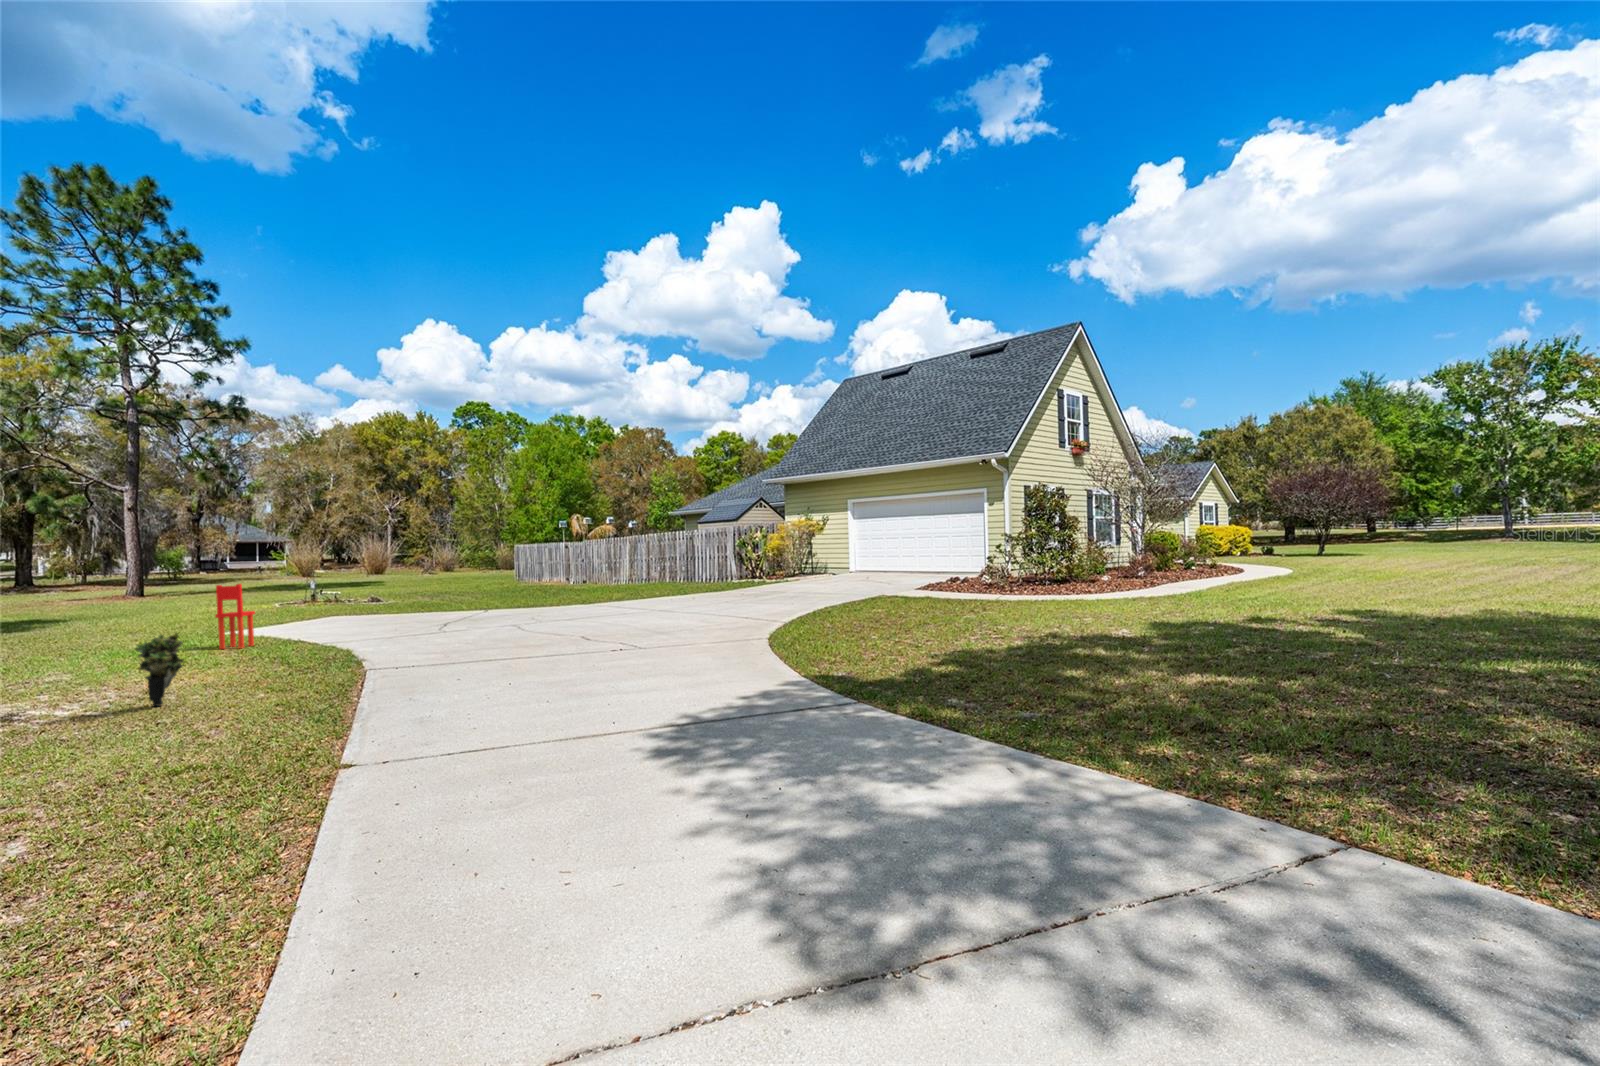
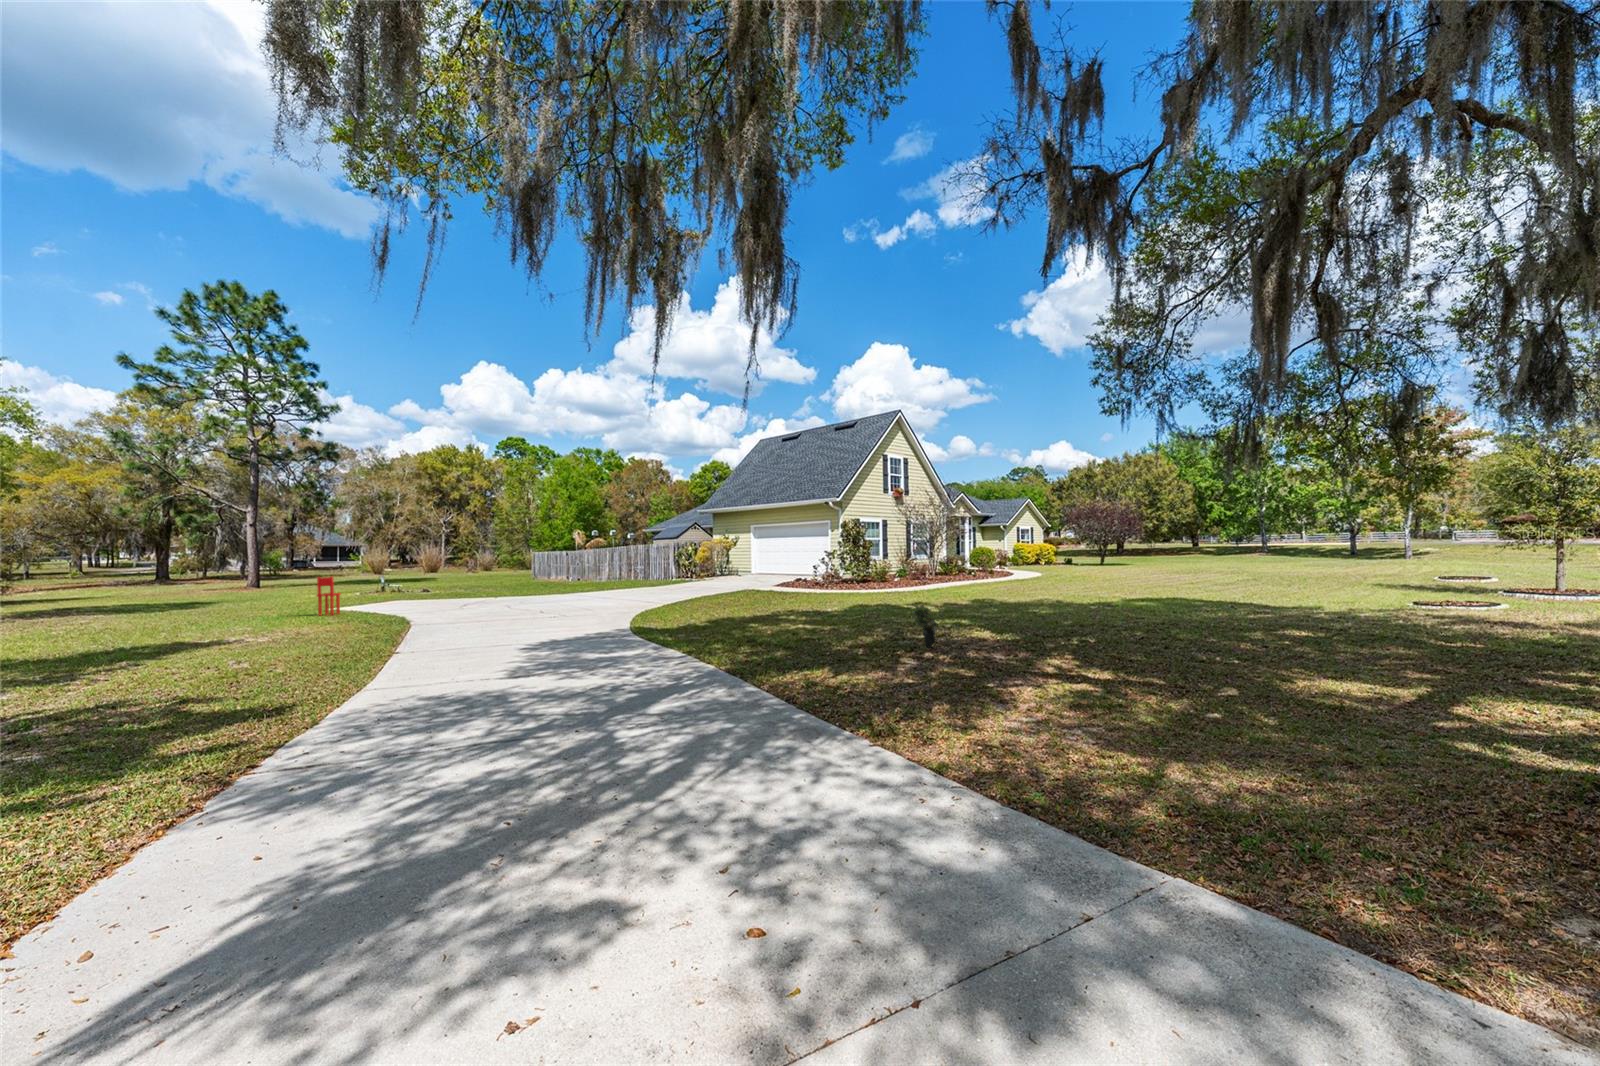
potted plant: present [135,632,184,706] -> present [913,604,937,648]

